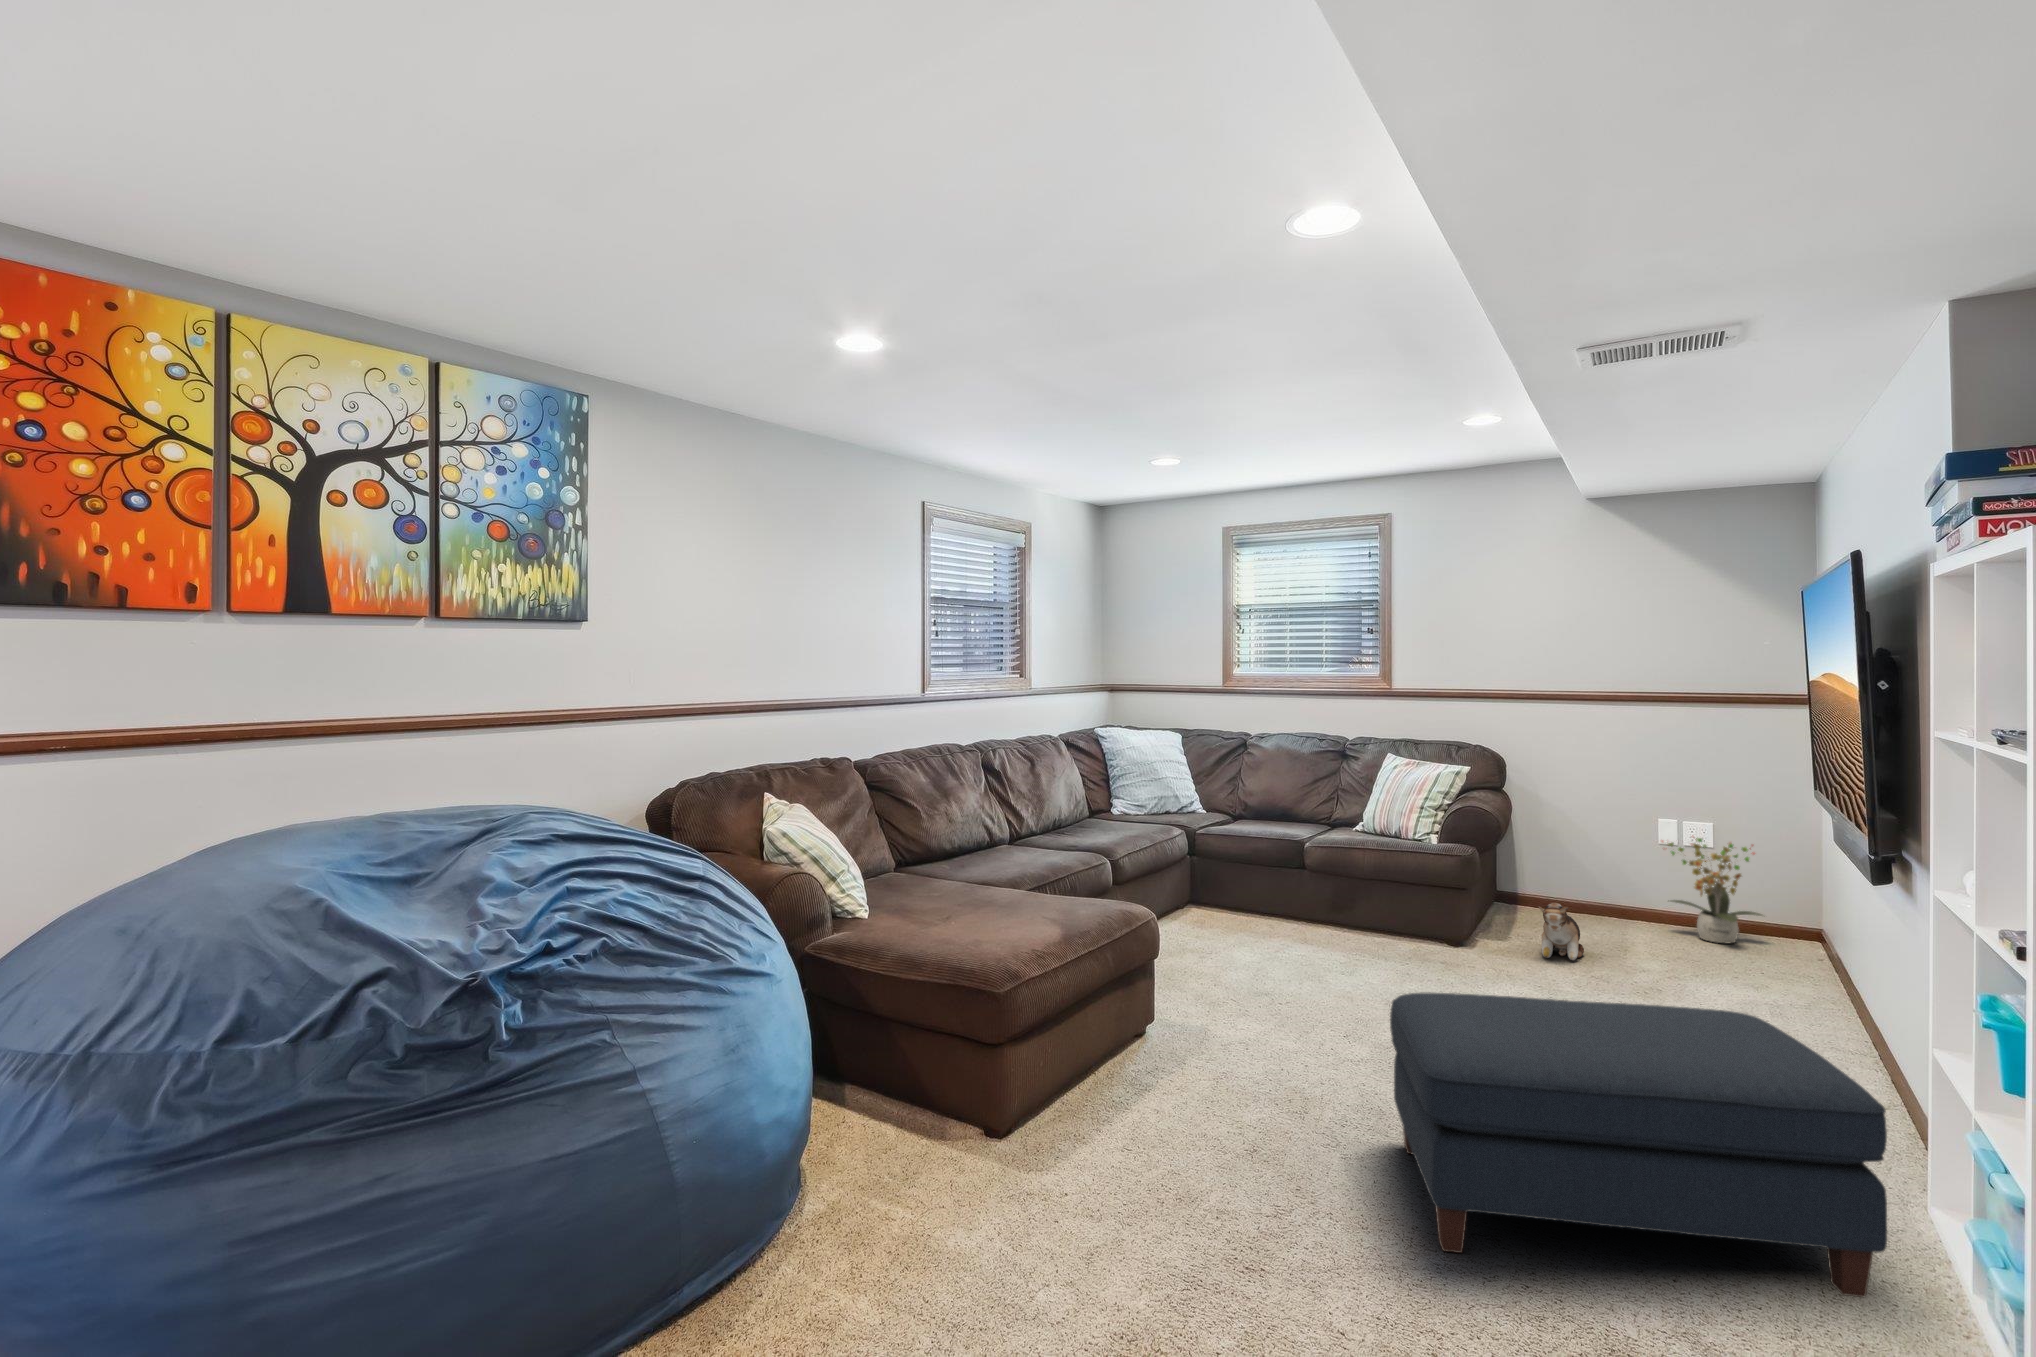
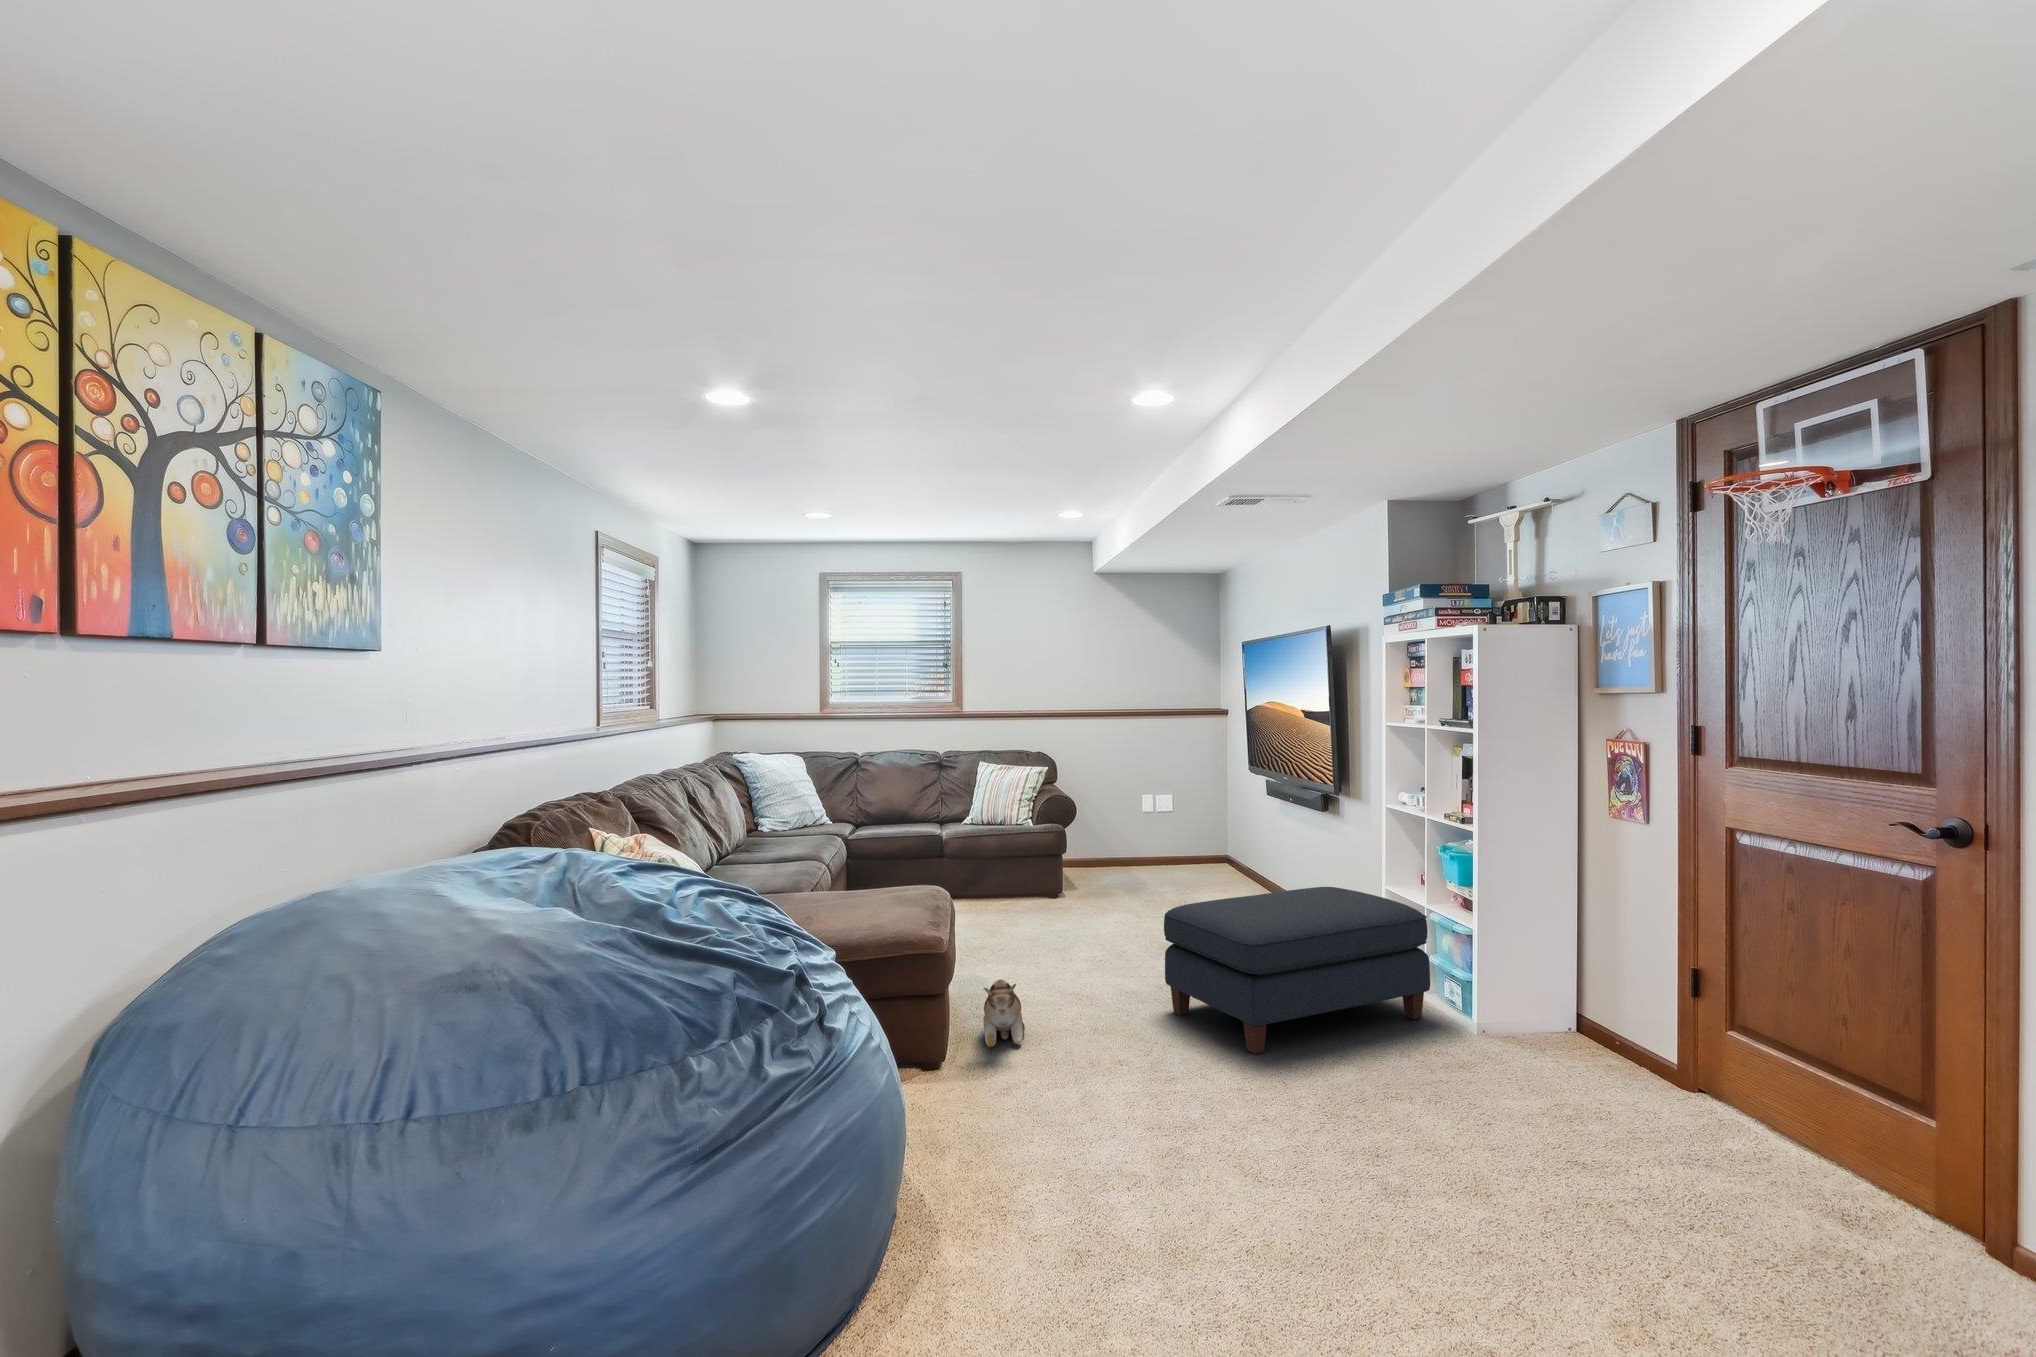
potted plant: present [1662,838,1762,943] -> none [1153,803,1210,872]
plush toy: present [1538,903,1584,960] -> present [983,979,1025,1047]

